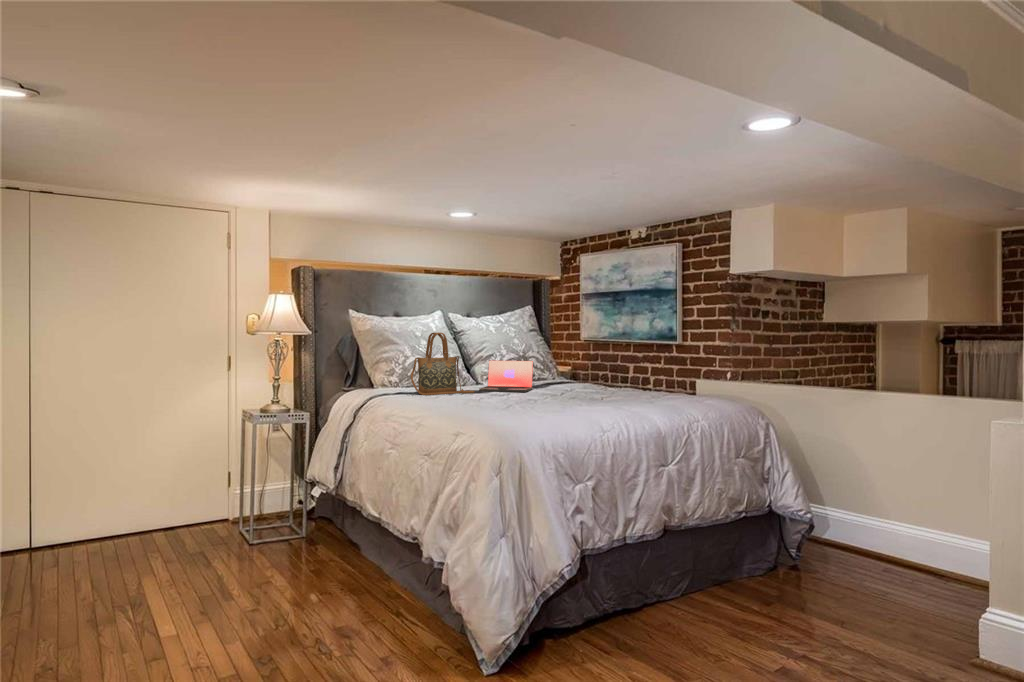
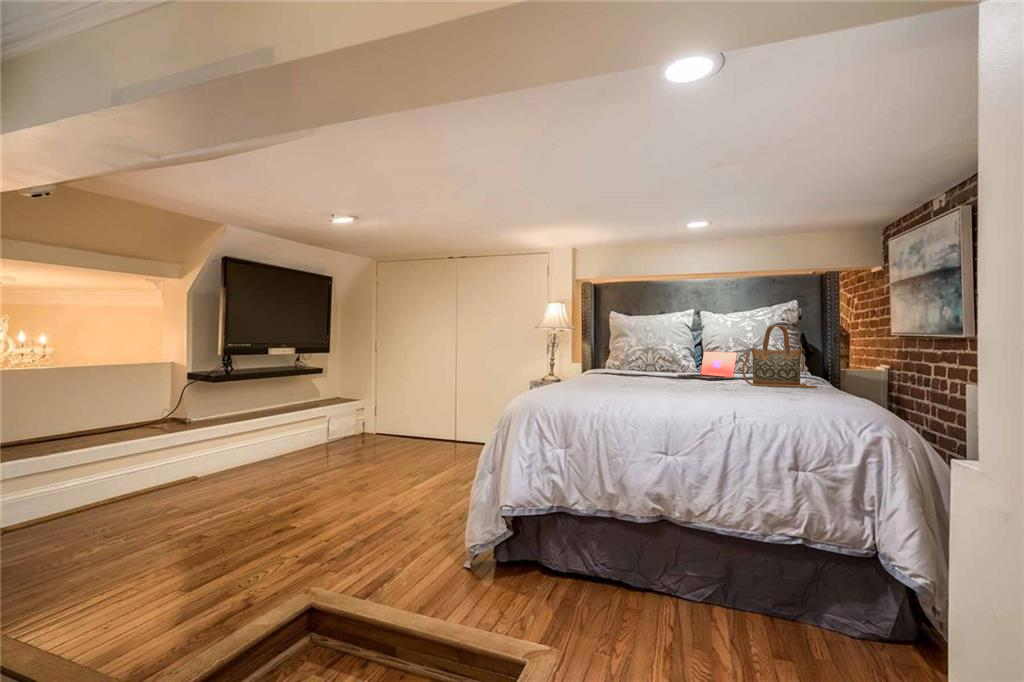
handbag: present [411,332,475,395] -> present [741,325,818,388]

